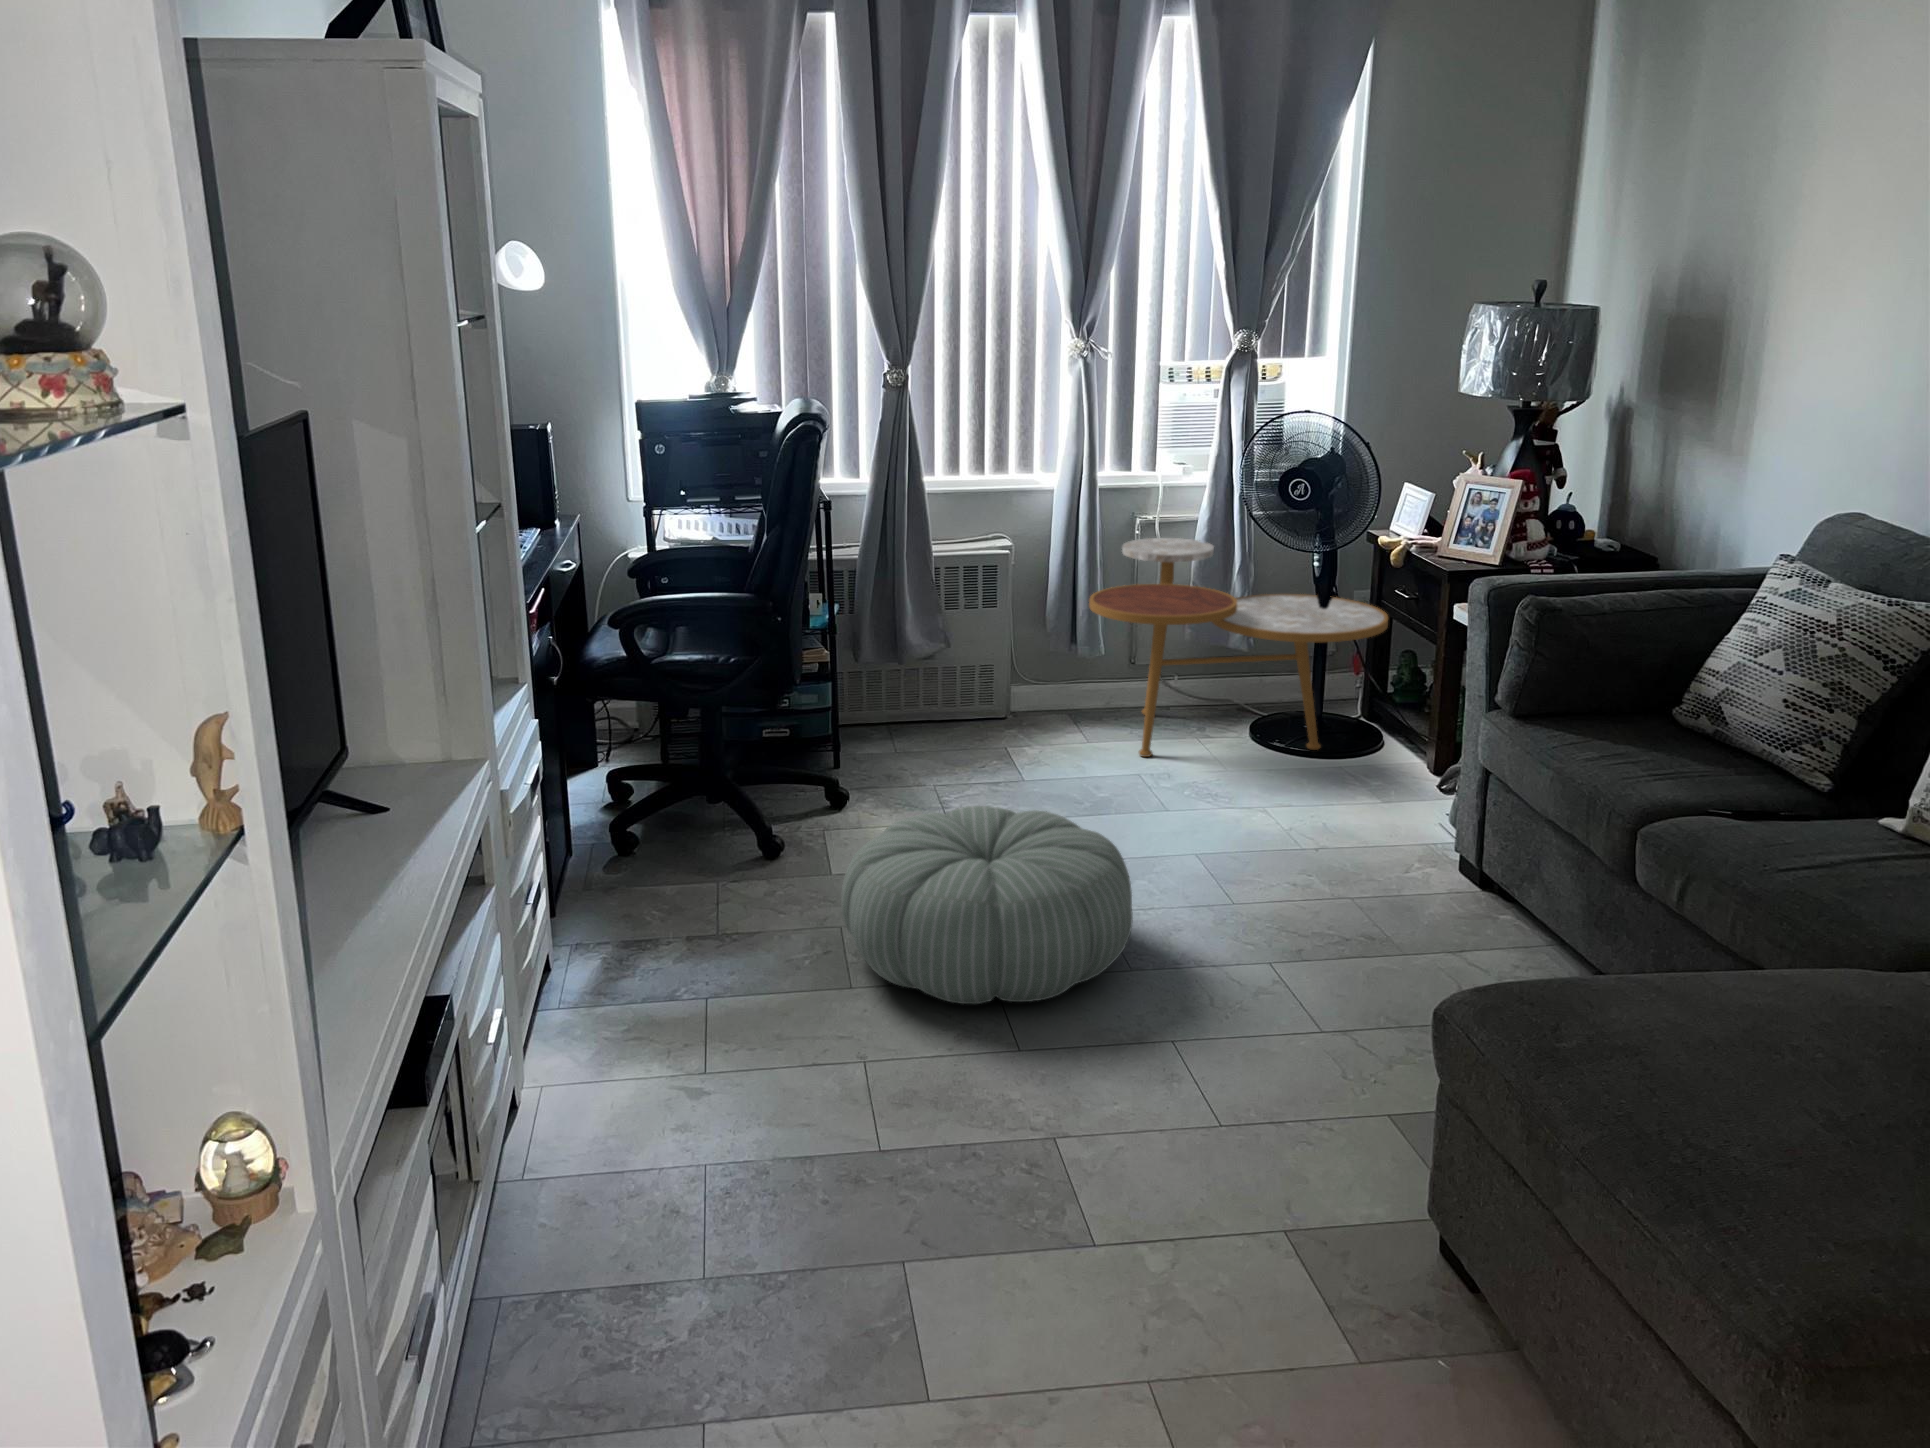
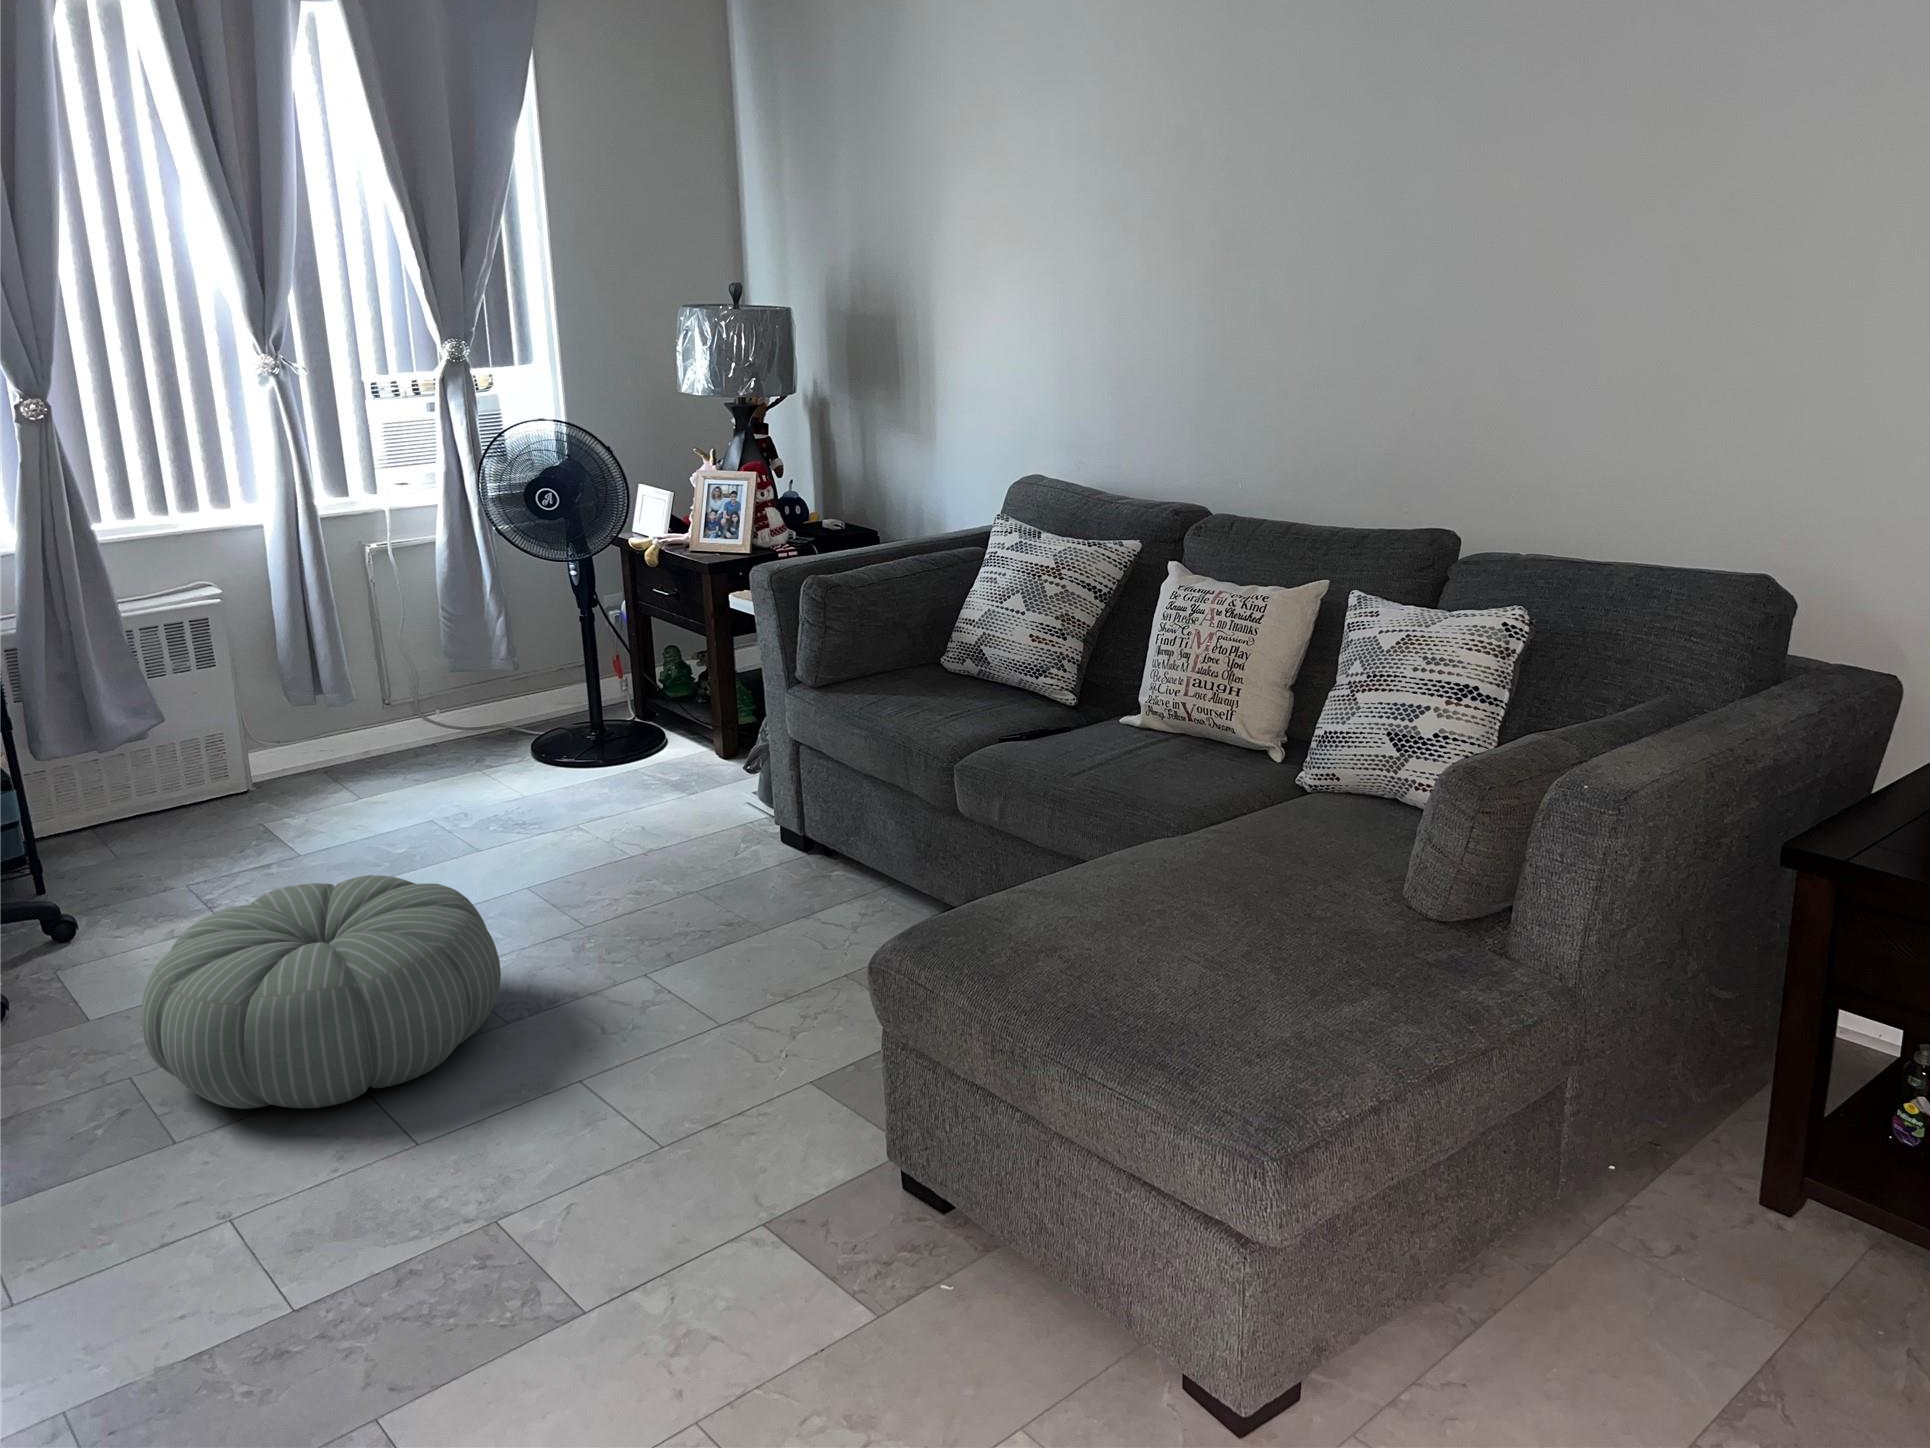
side table: present [1089,538,1388,757] -> none [337,564,655,801]

